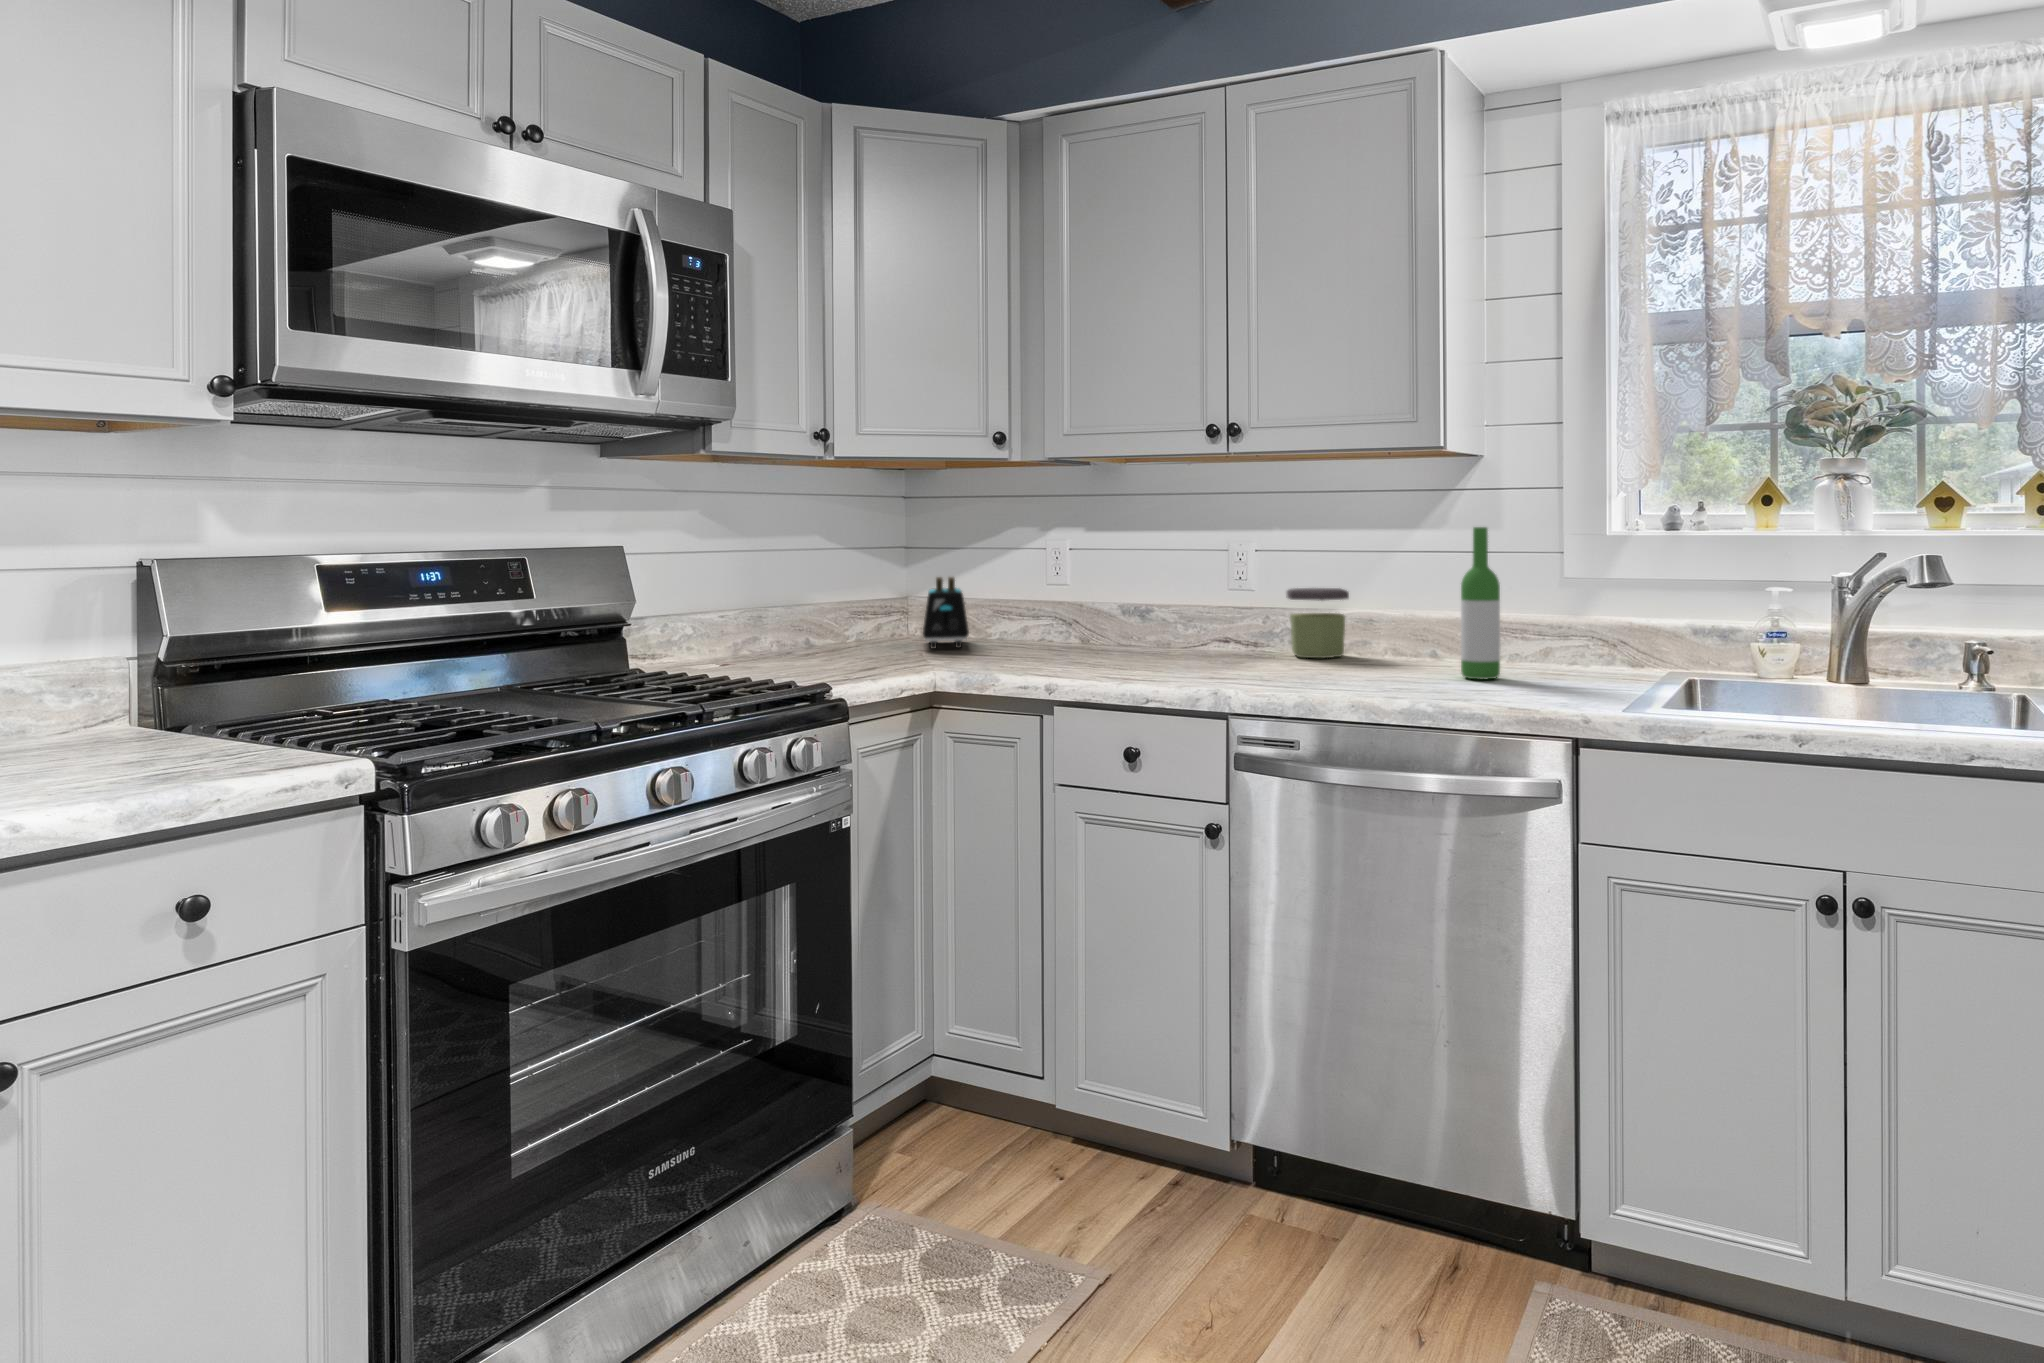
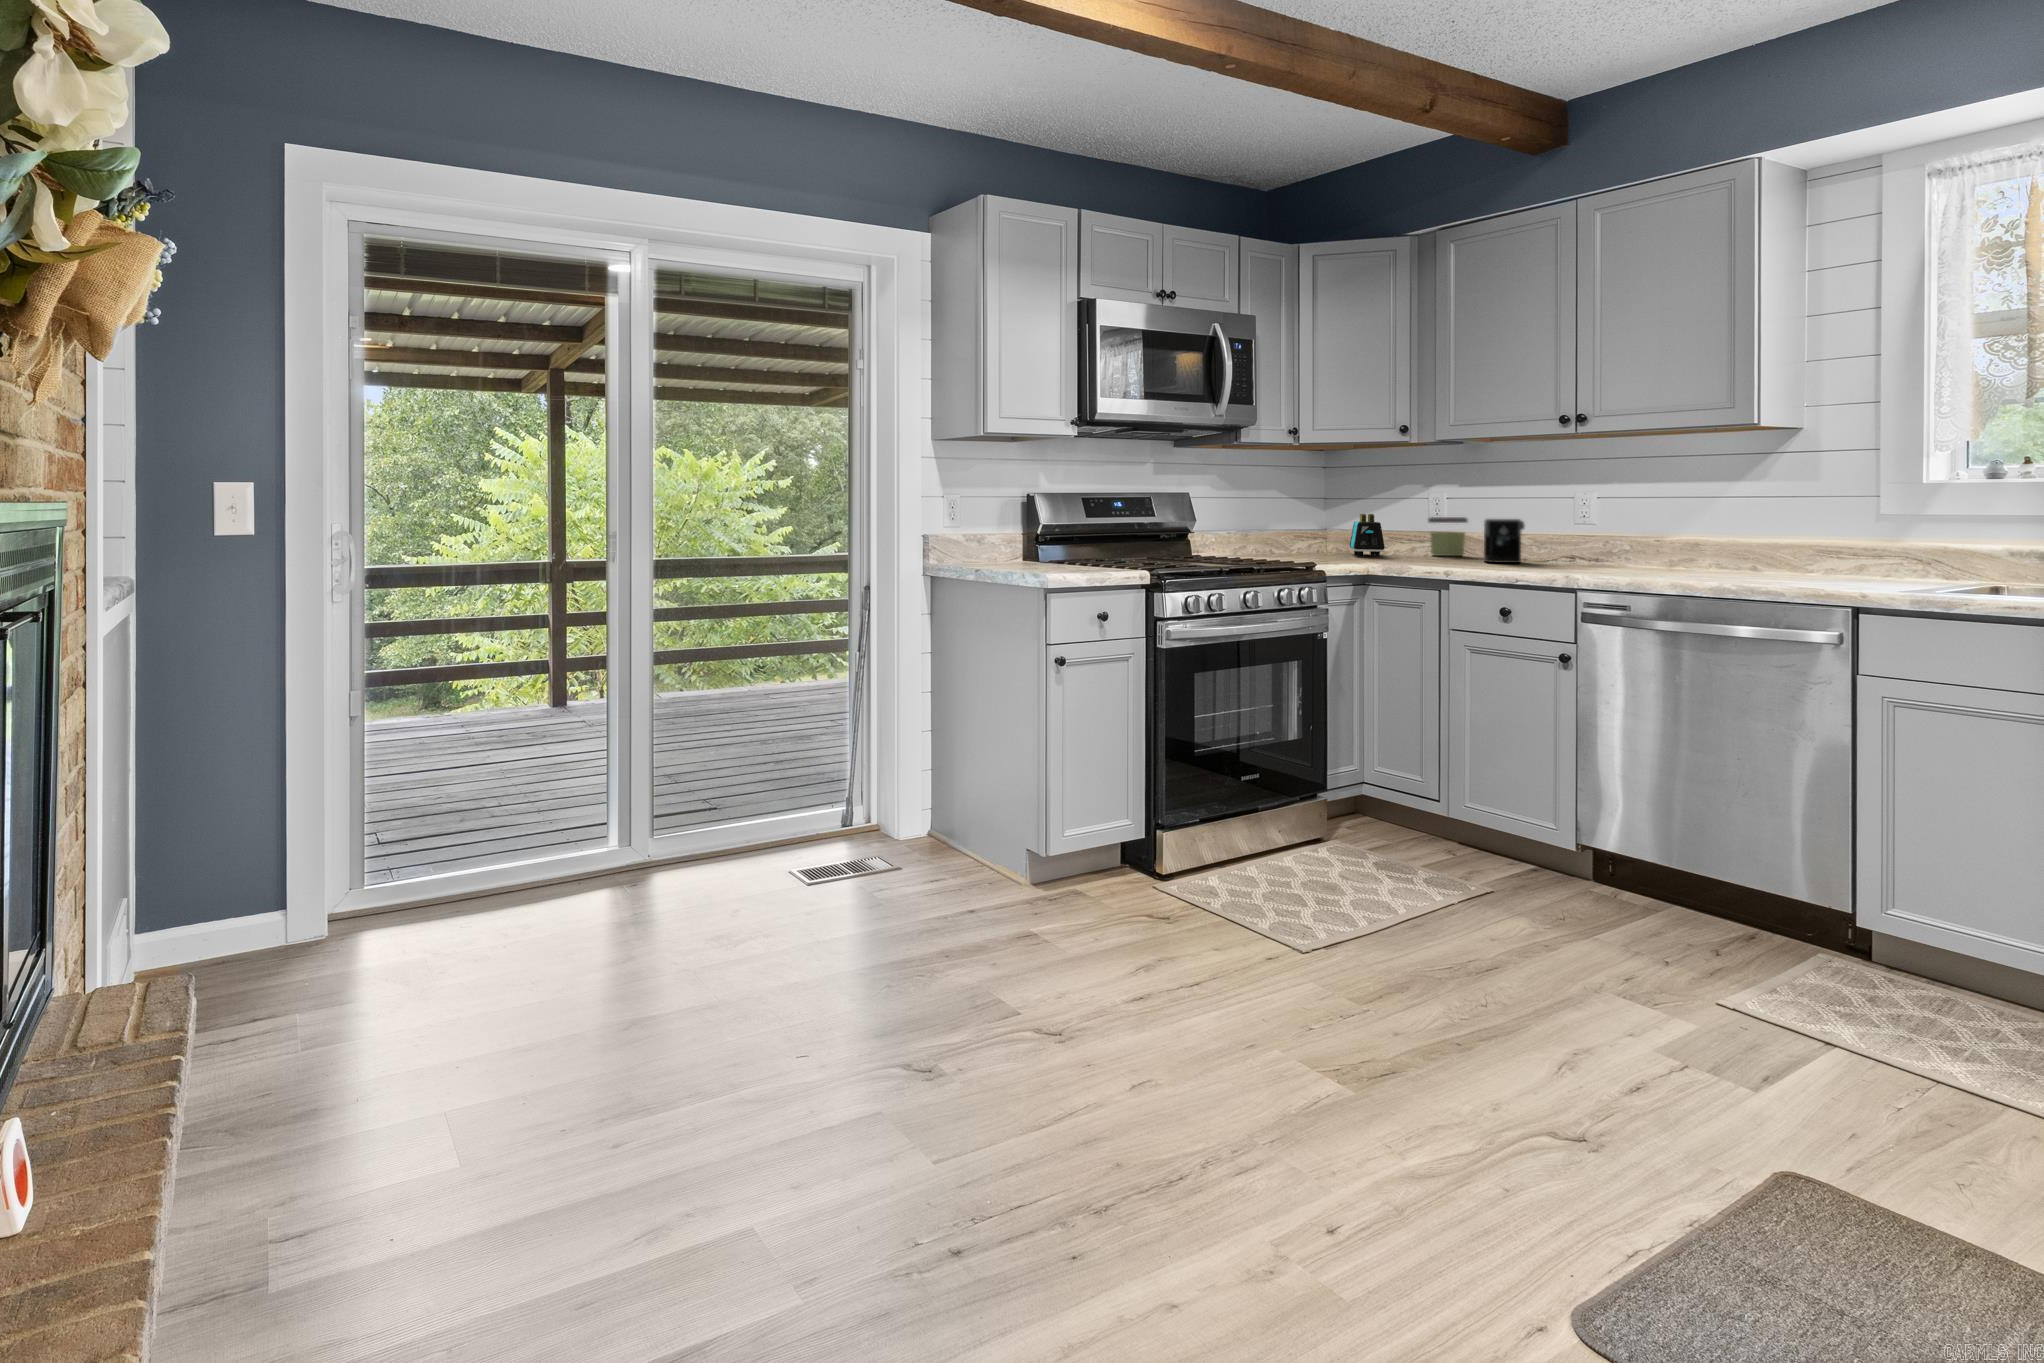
wine bottle: present [1461,527,1500,679] -> none [1774,476,1810,580]
coffee maker: none [1106,585,1227,657] -> present [1484,519,1575,563]
jar: present [1286,588,1349,658] -> present [1428,517,1467,556]

